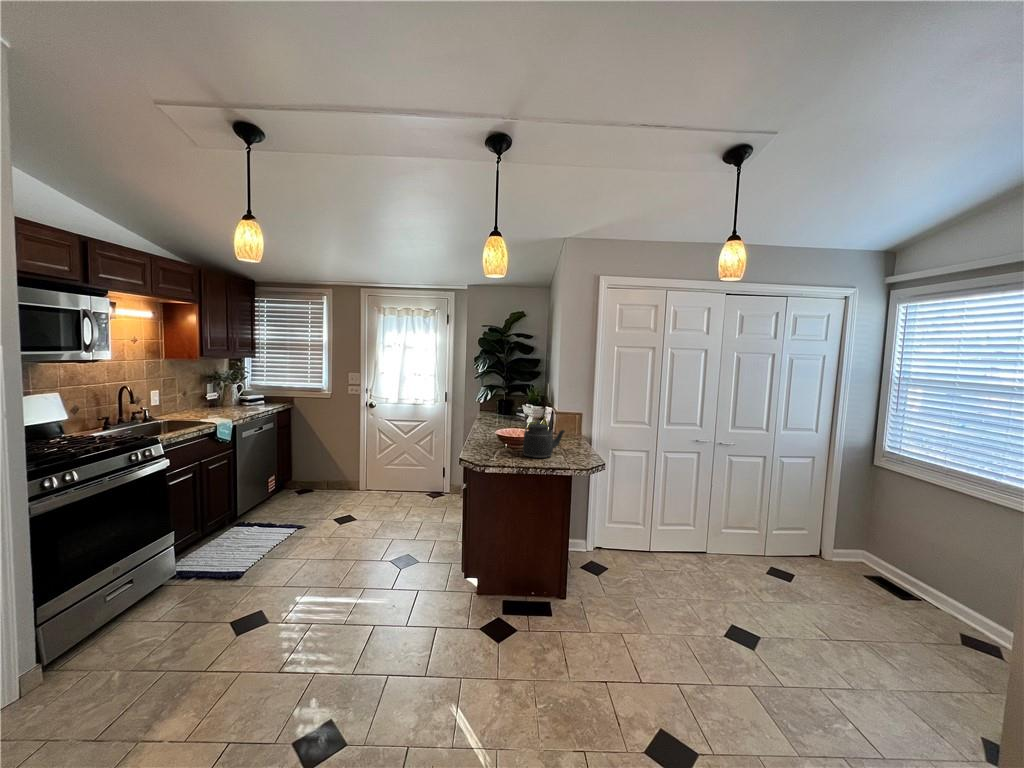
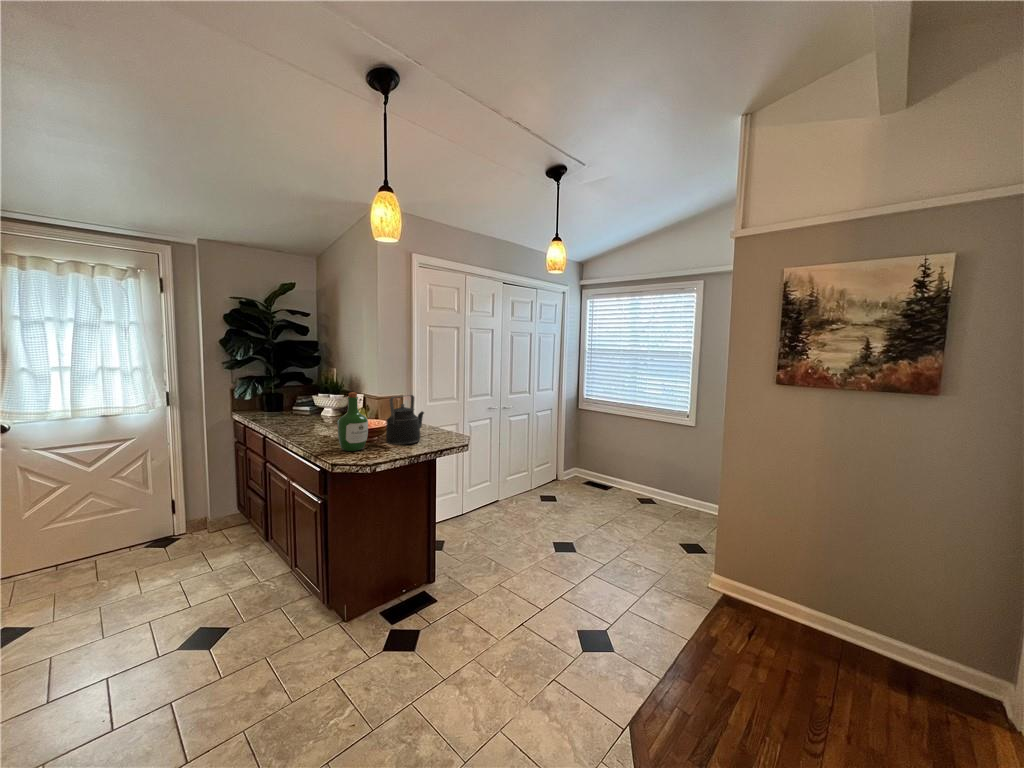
wine bottle: none [481,405,505,454] -> present [338,392,368,451]

